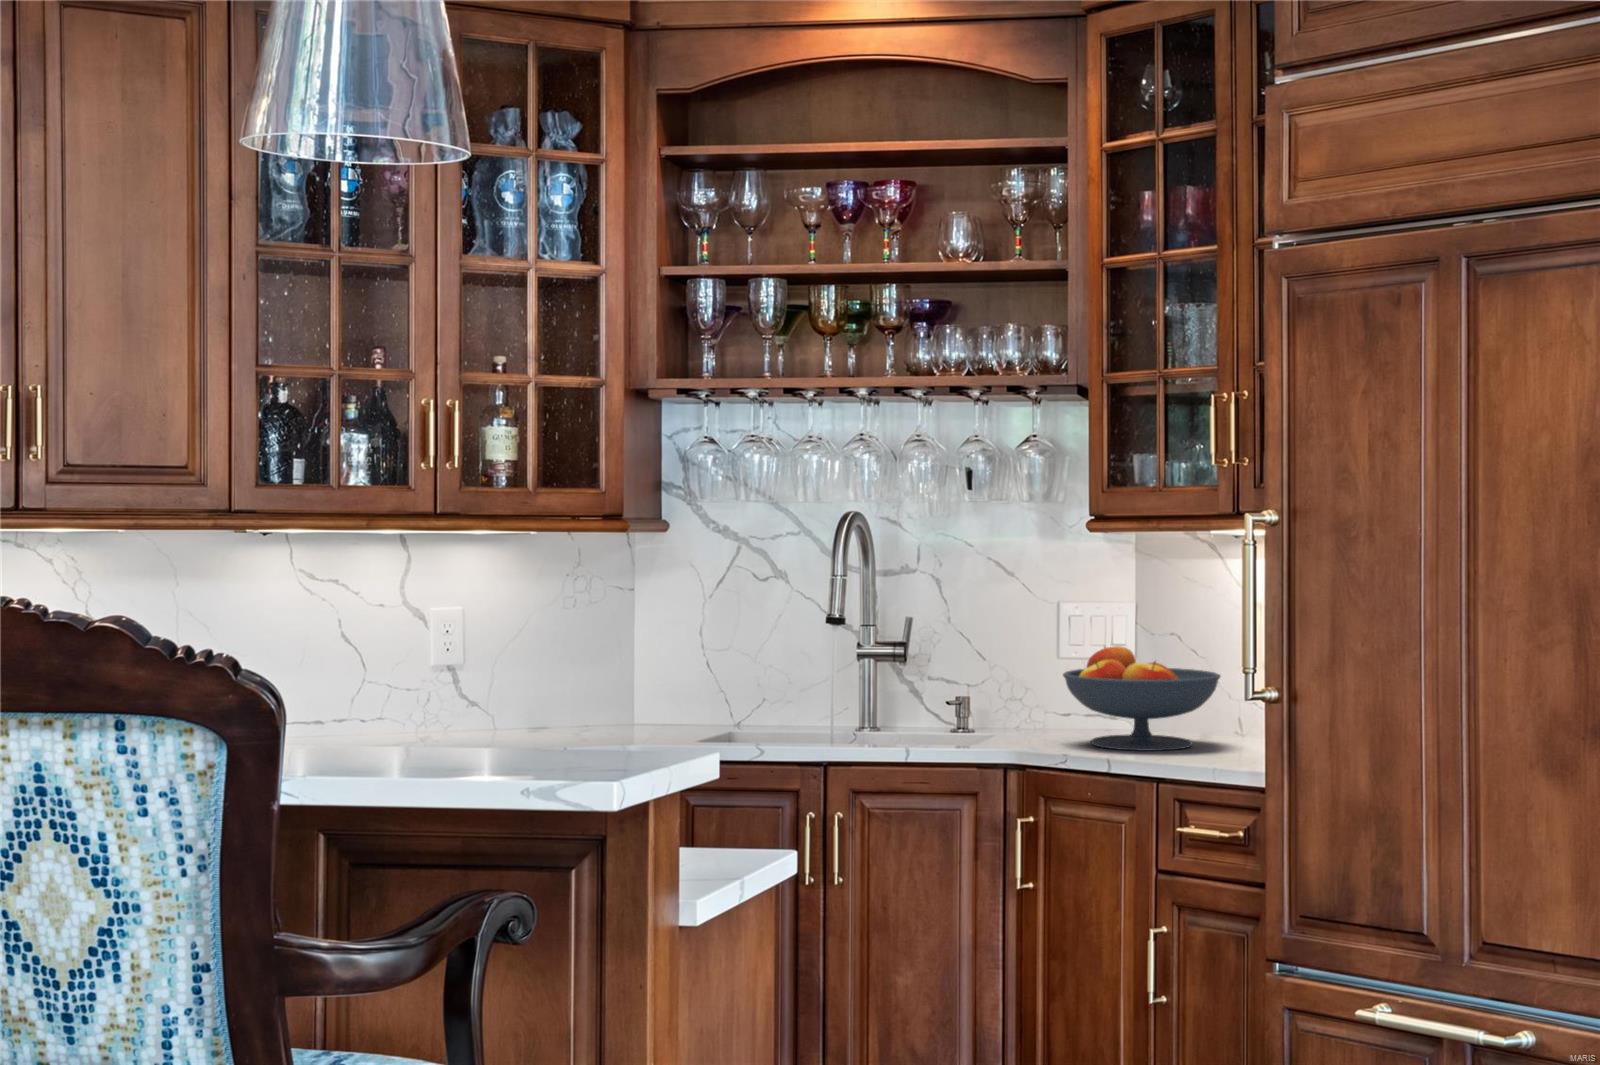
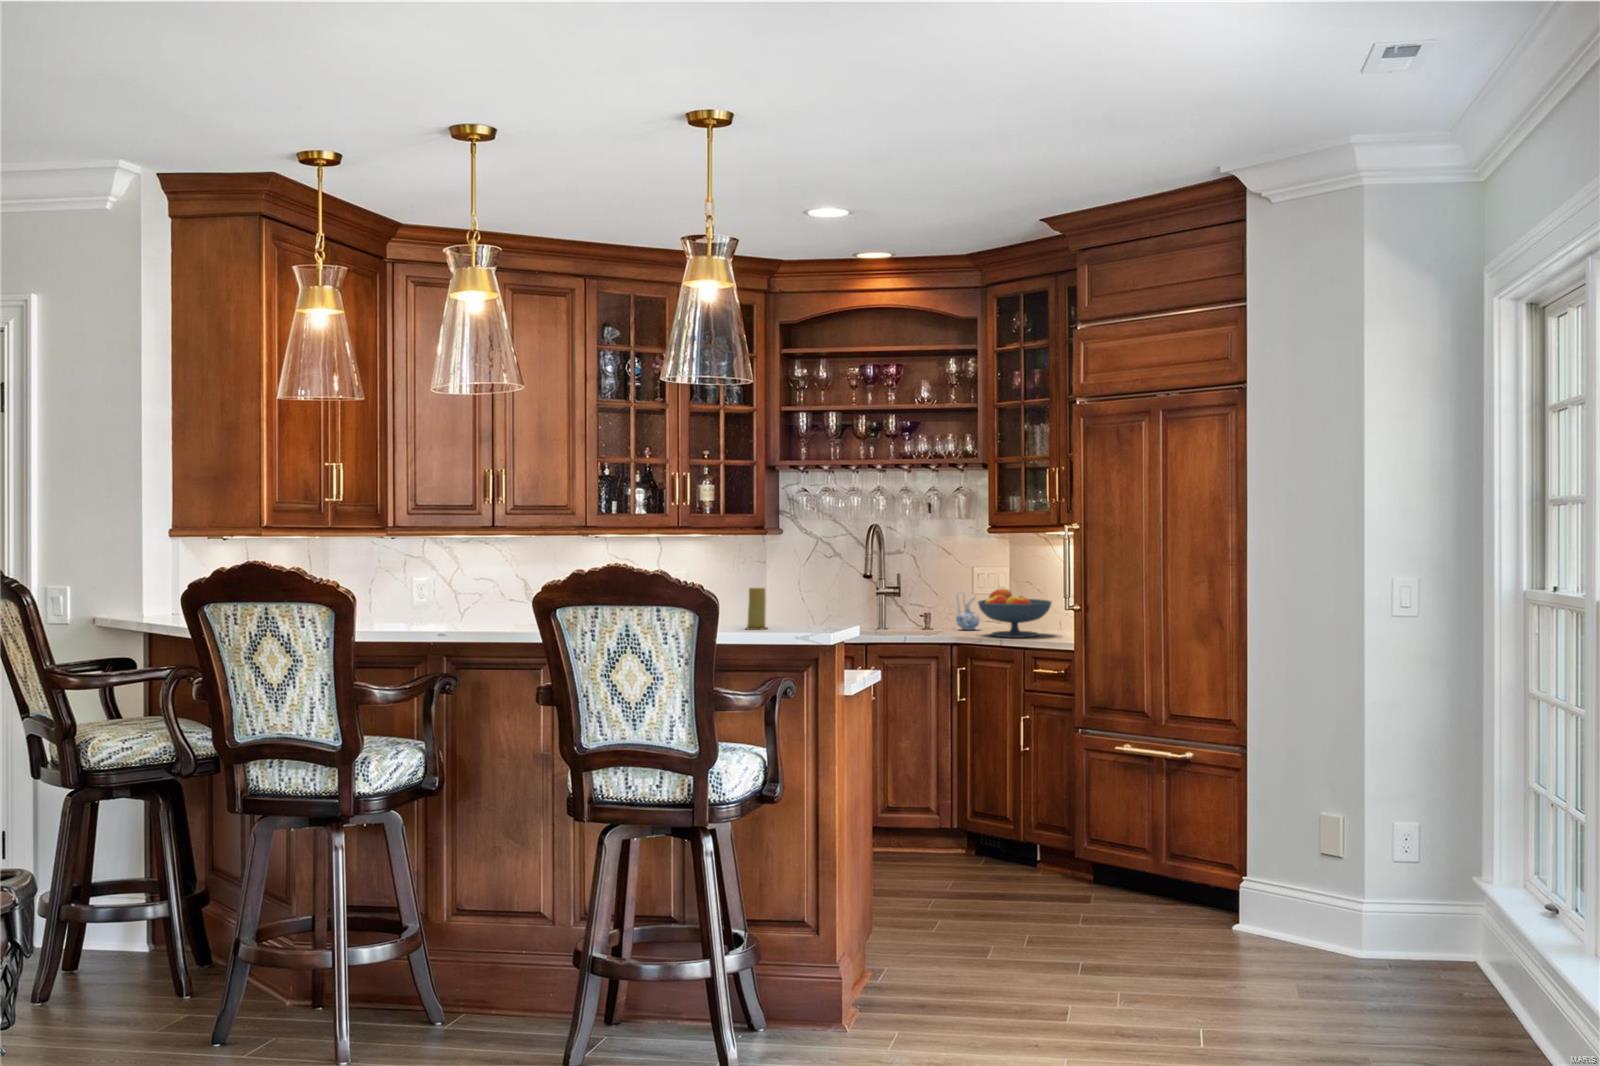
candle: none [589,639,637,726] -> present [746,588,767,630]
ceramic pitcher: none [1019,650,1067,731] -> present [956,591,980,630]

